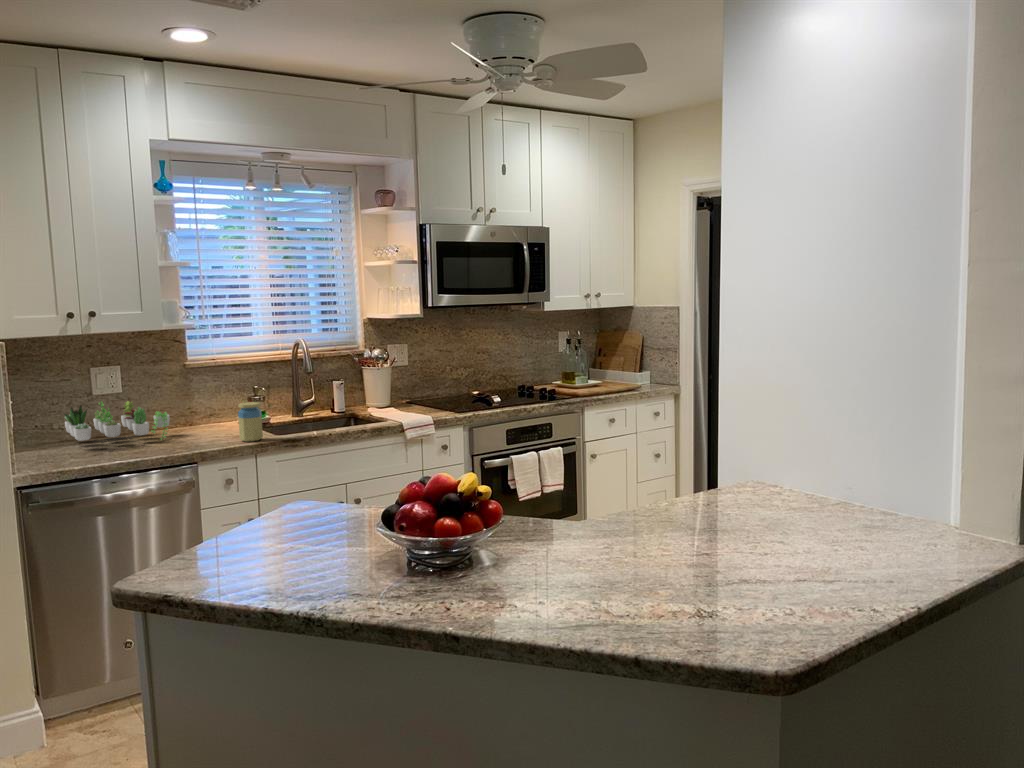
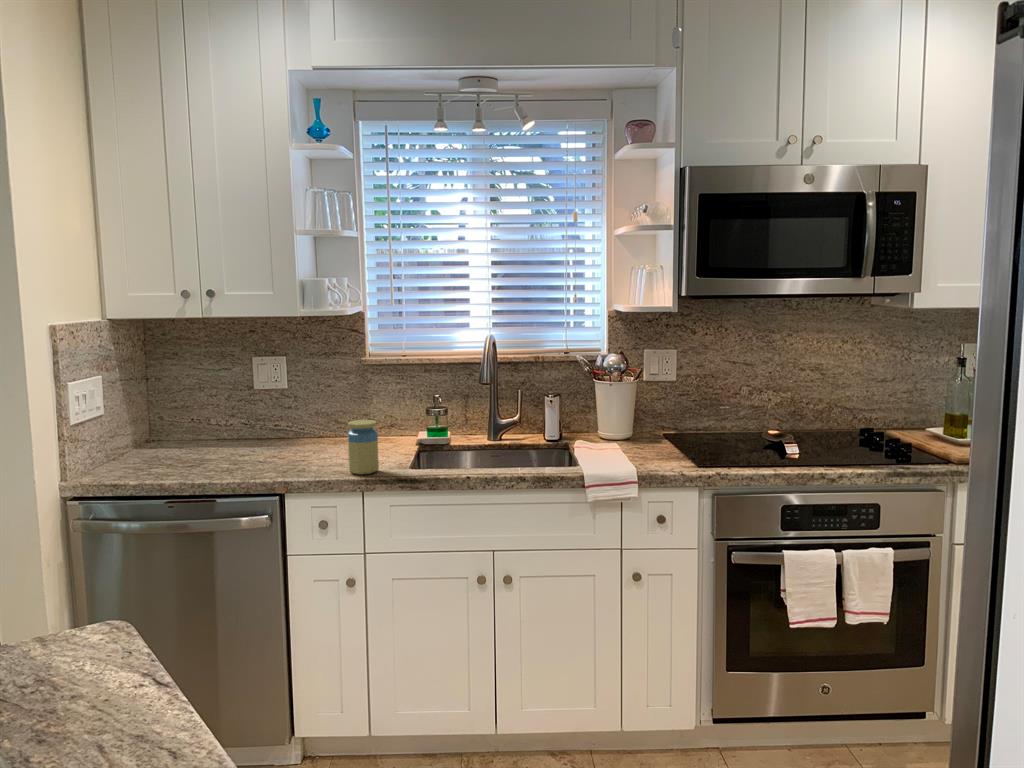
succulent plant: present [64,401,170,442] -> none [190,395,318,453]

